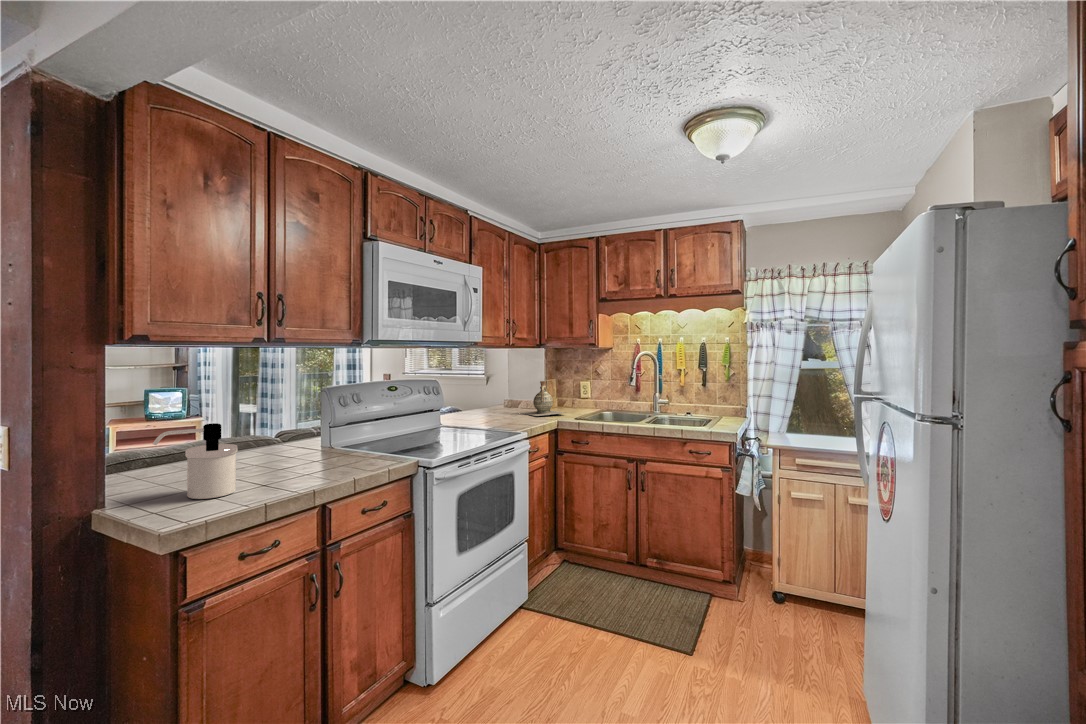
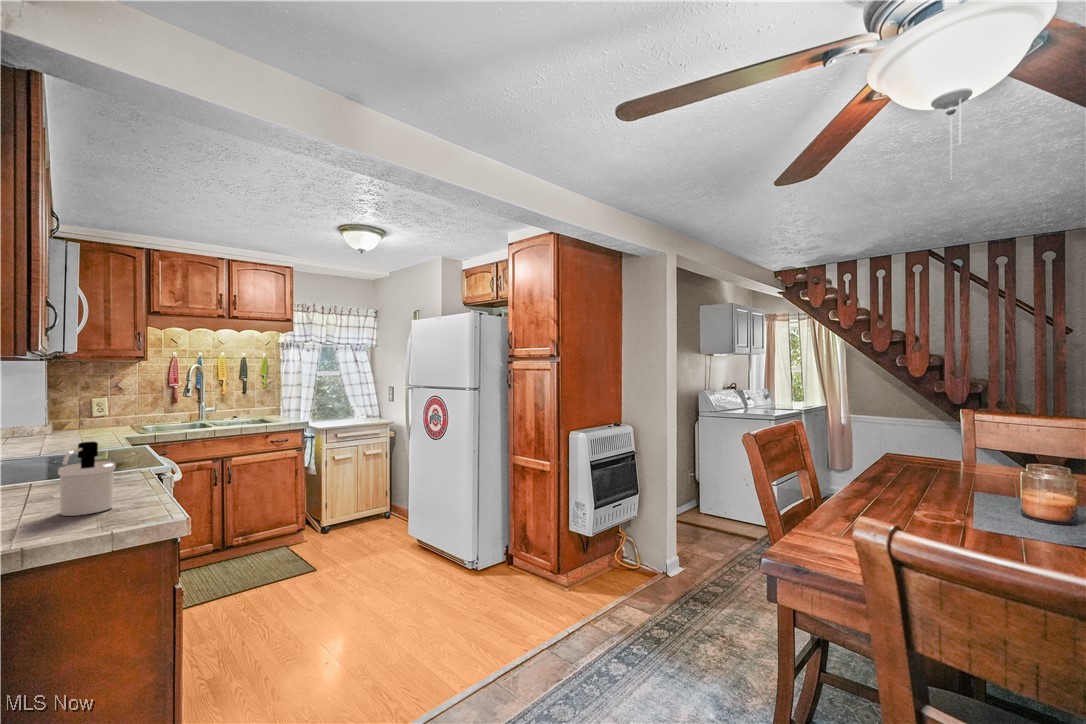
ceramic jug: present [523,381,564,416] -> none [38,398,114,438]

